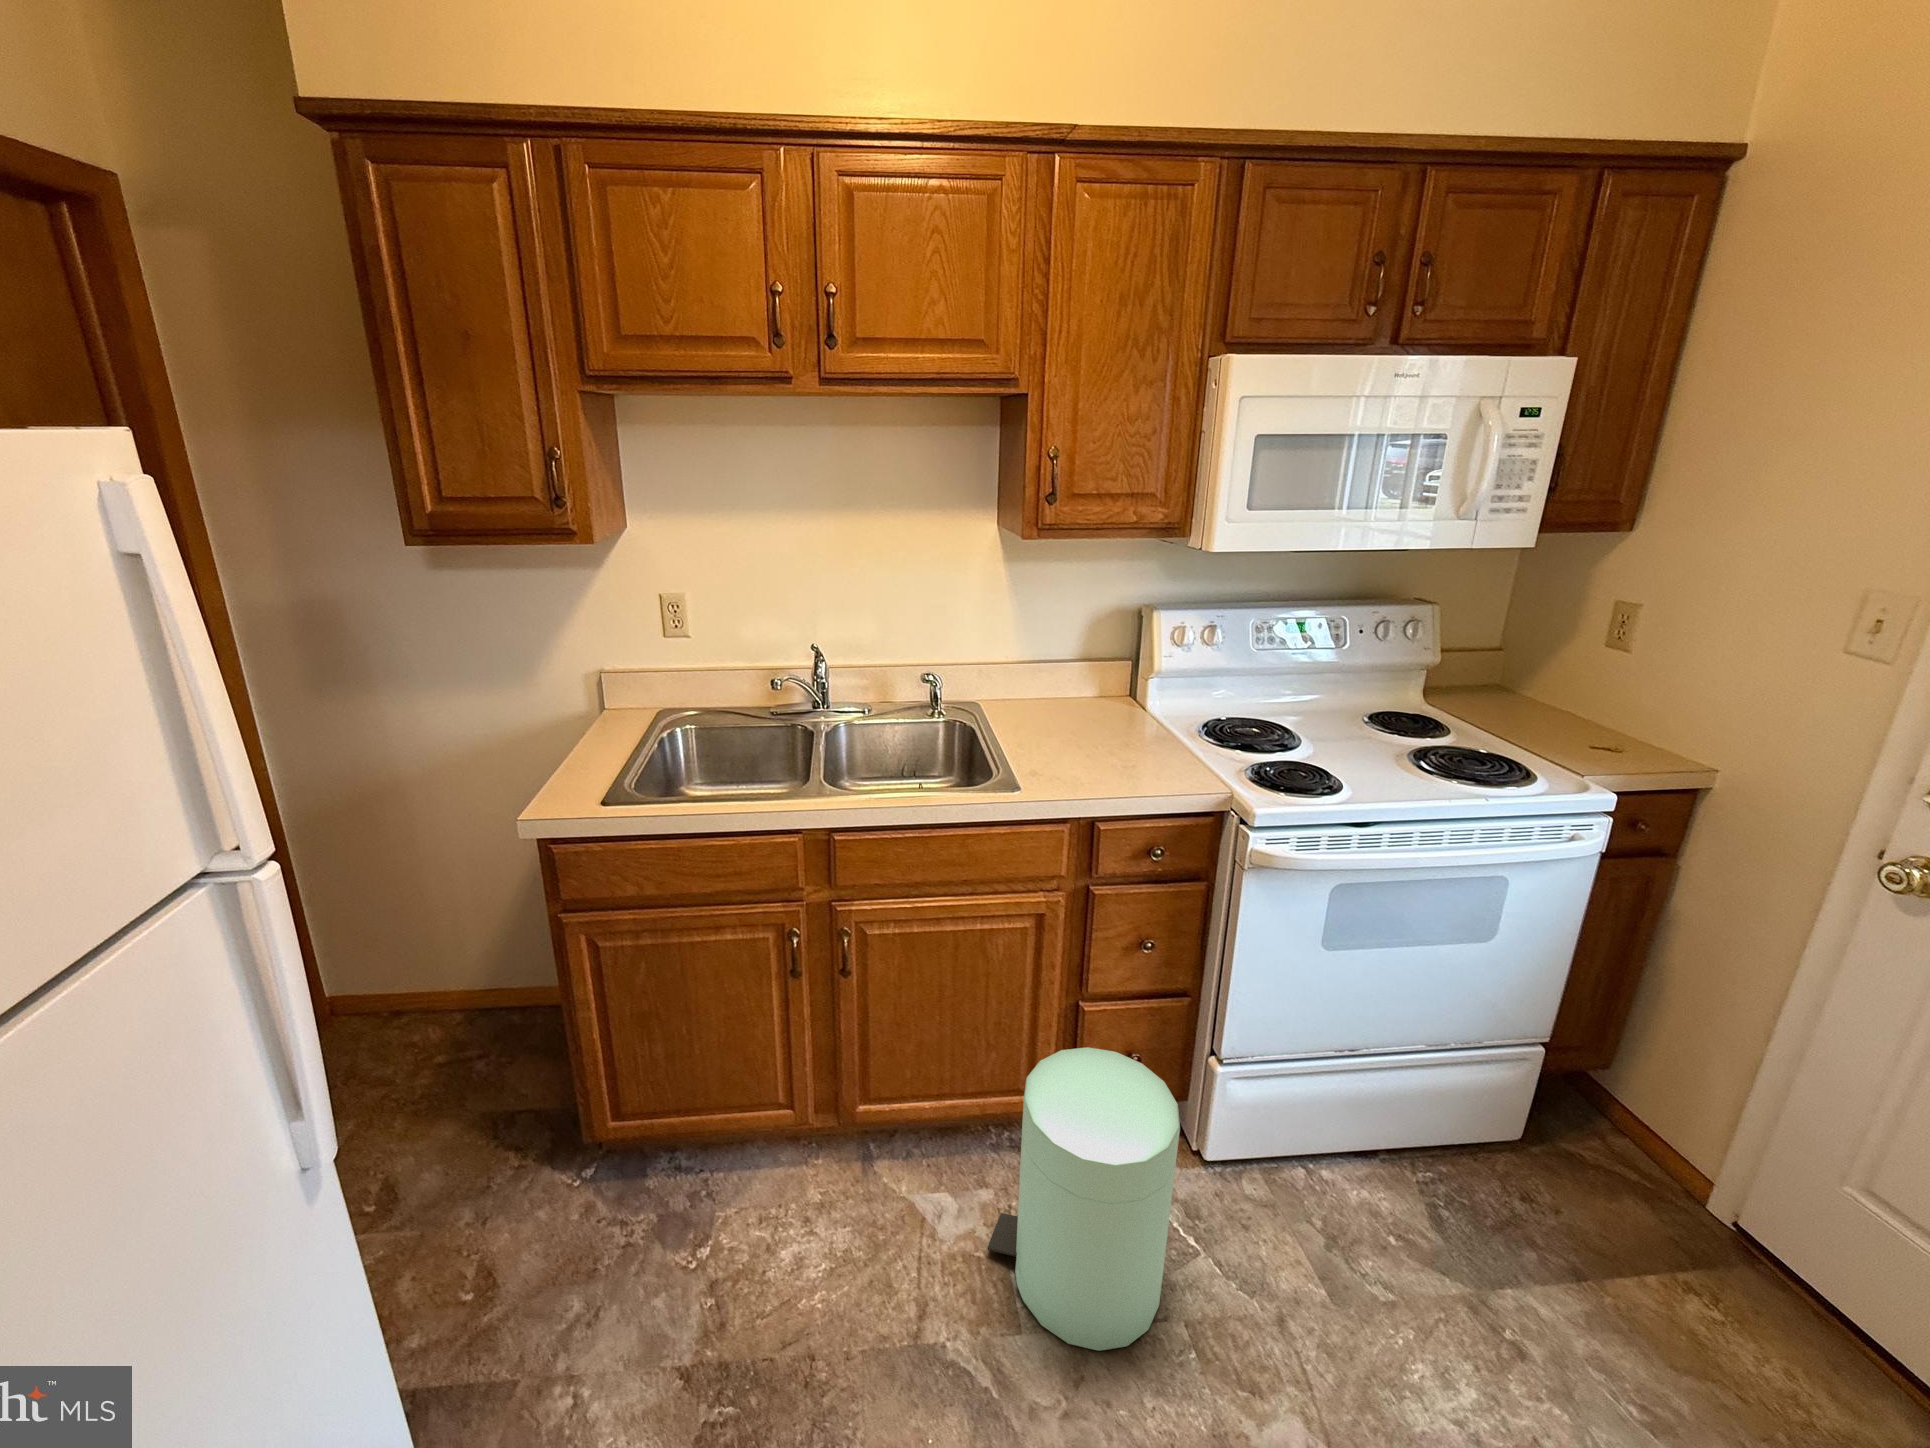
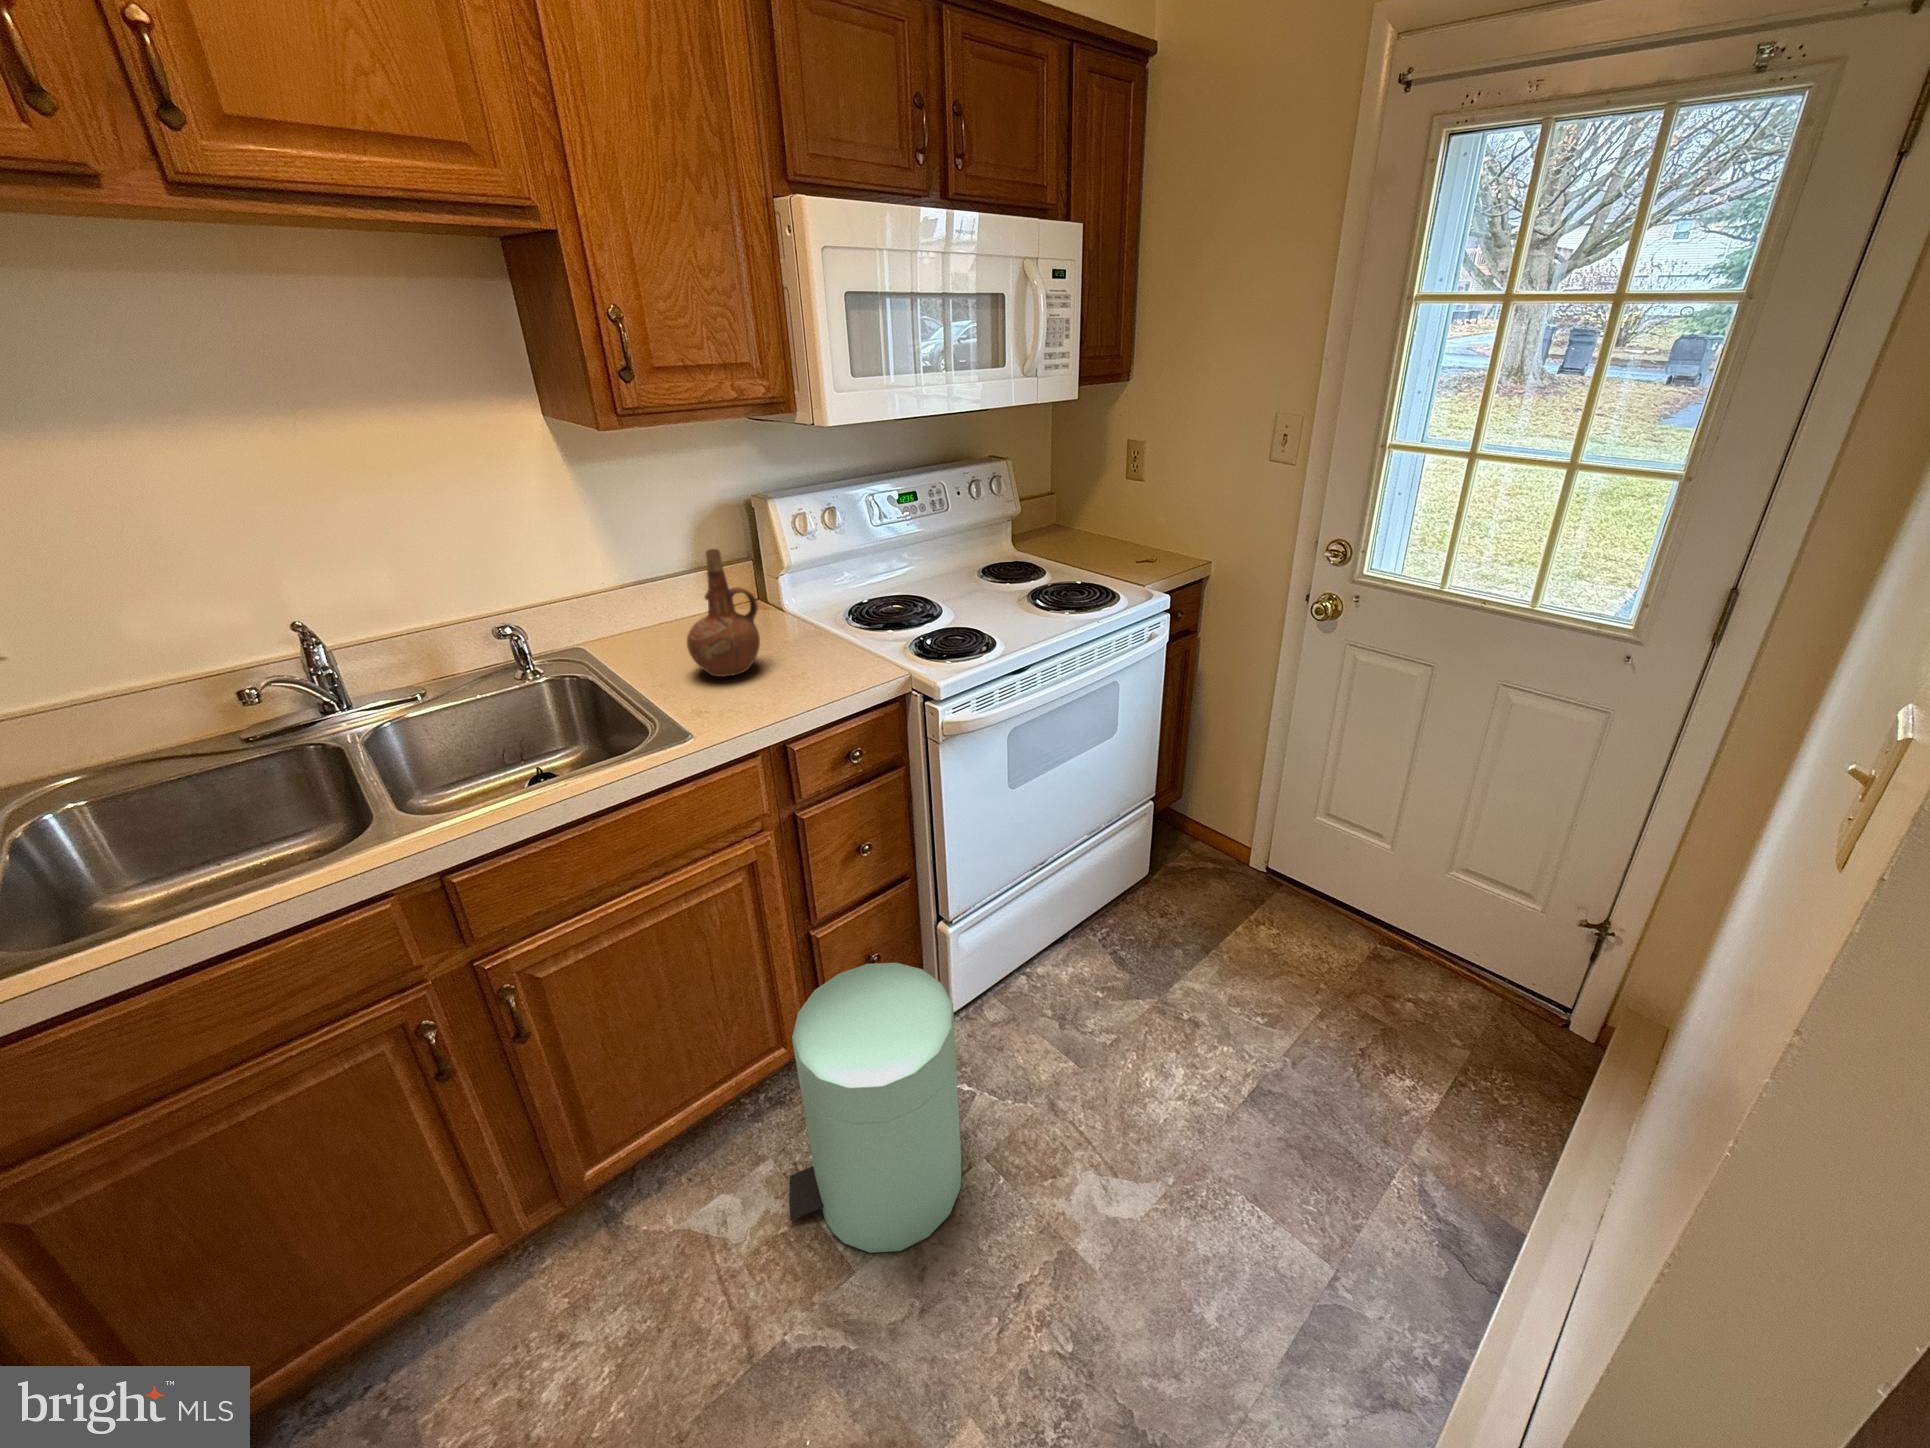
ceramic pitcher: none [1045,643,1111,752] -> present [687,549,760,677]

